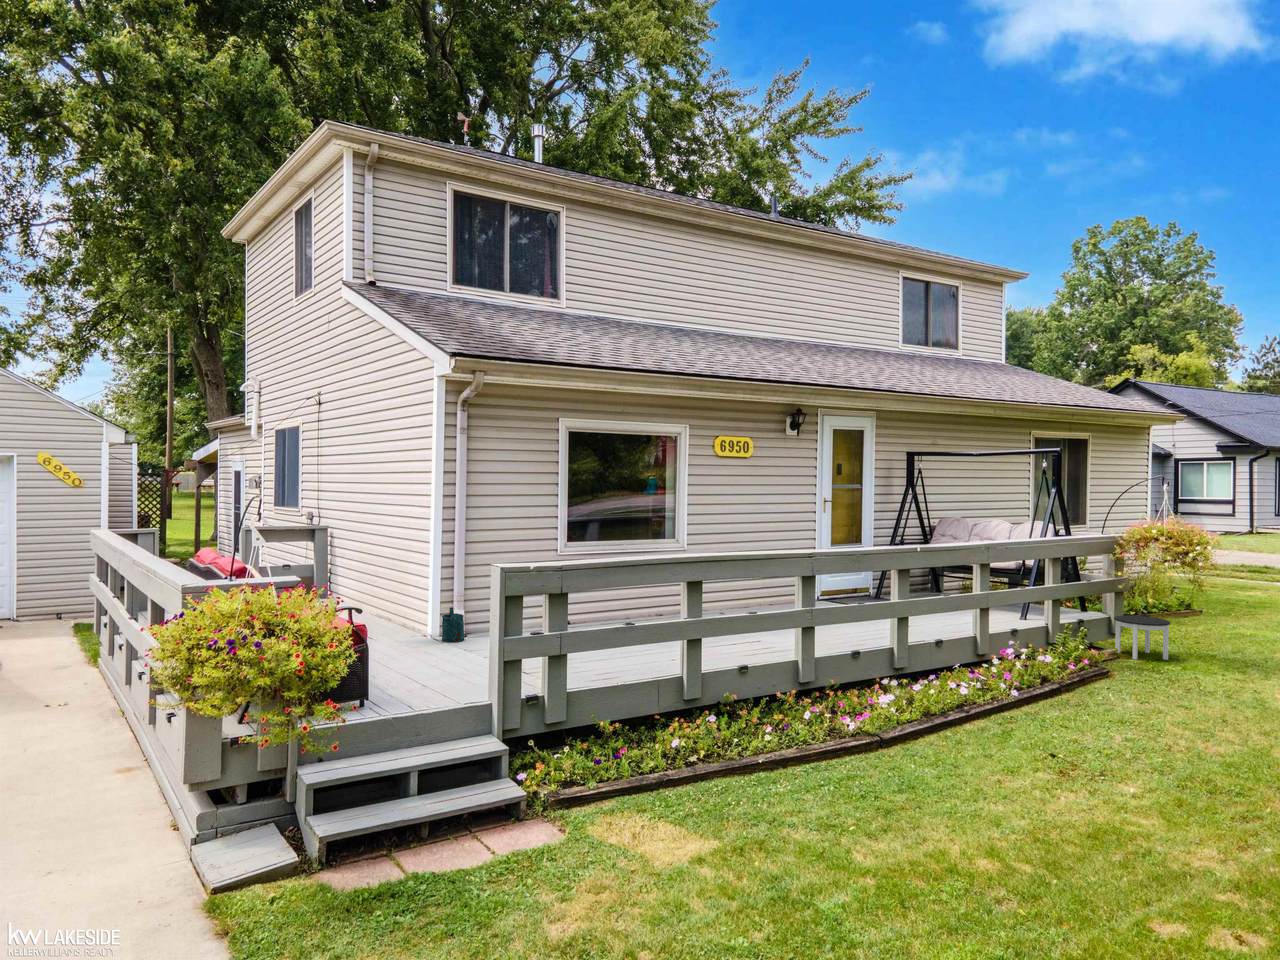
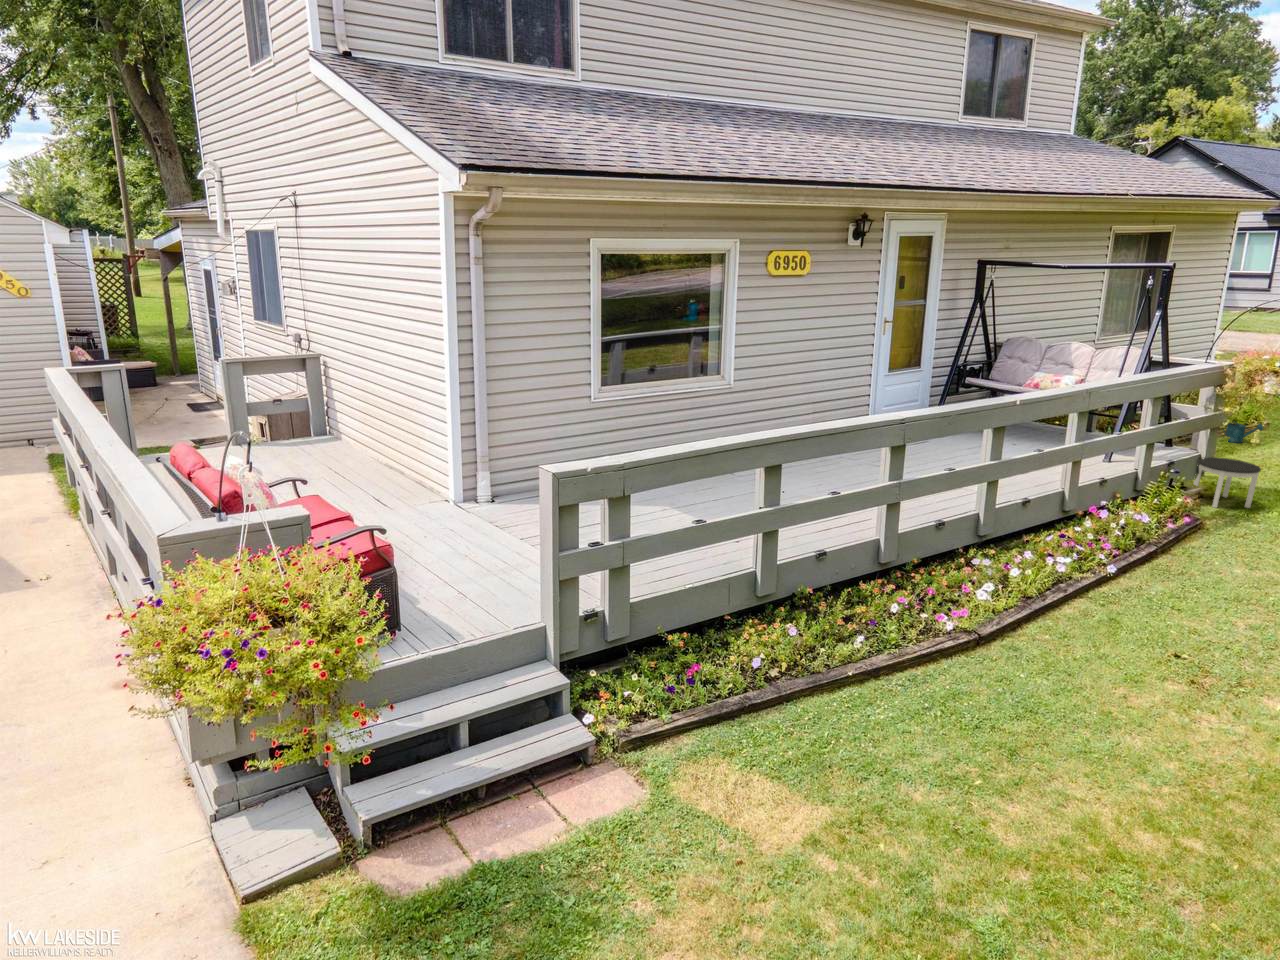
watering can: present [442,608,464,642] -> present [1223,422,1263,443]

